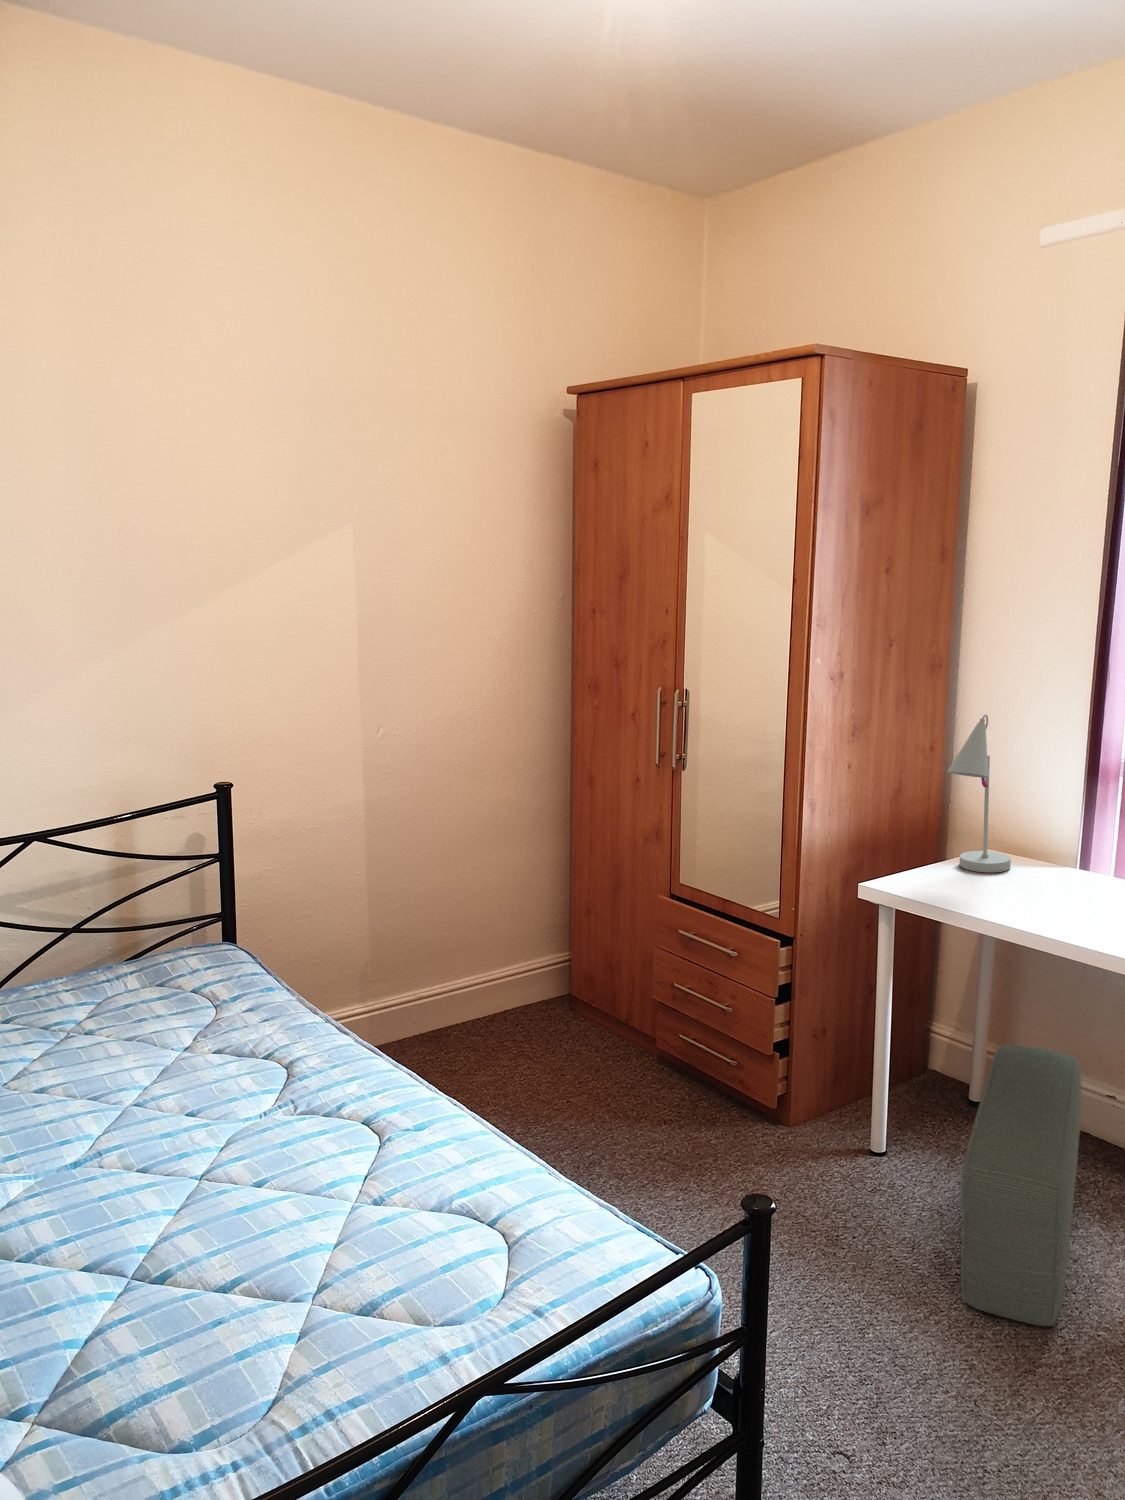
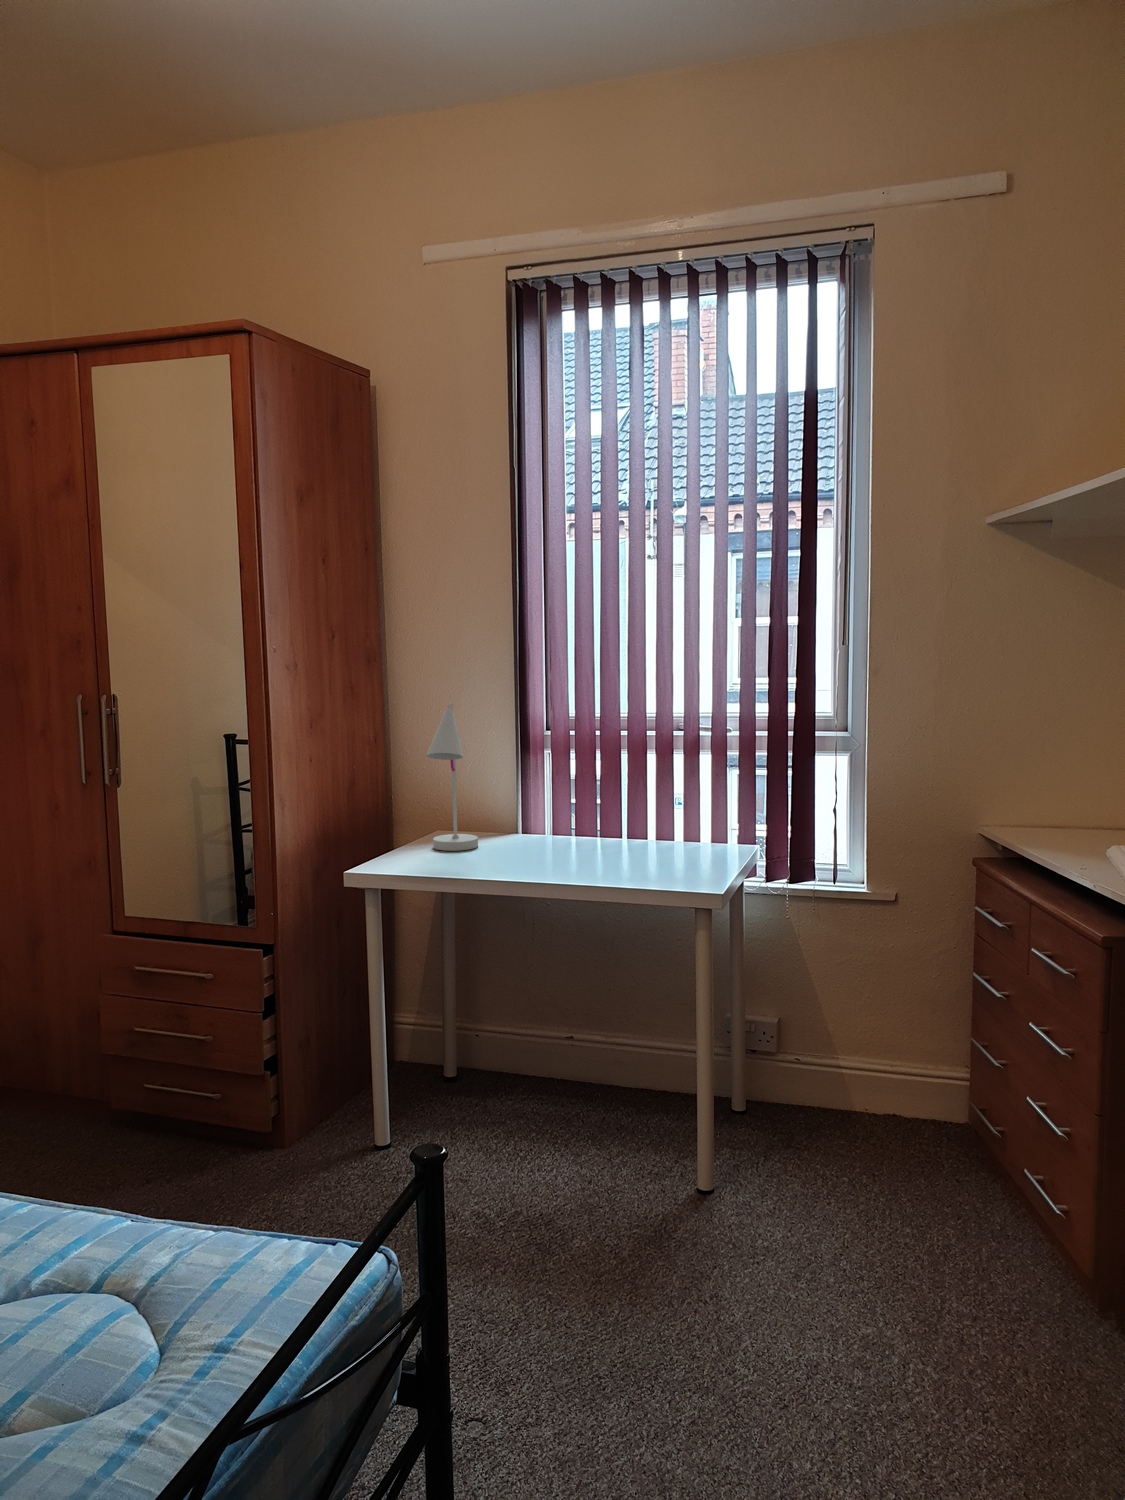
pouf: present [961,1045,1081,1326] -> none [485,1004,599,1247]

